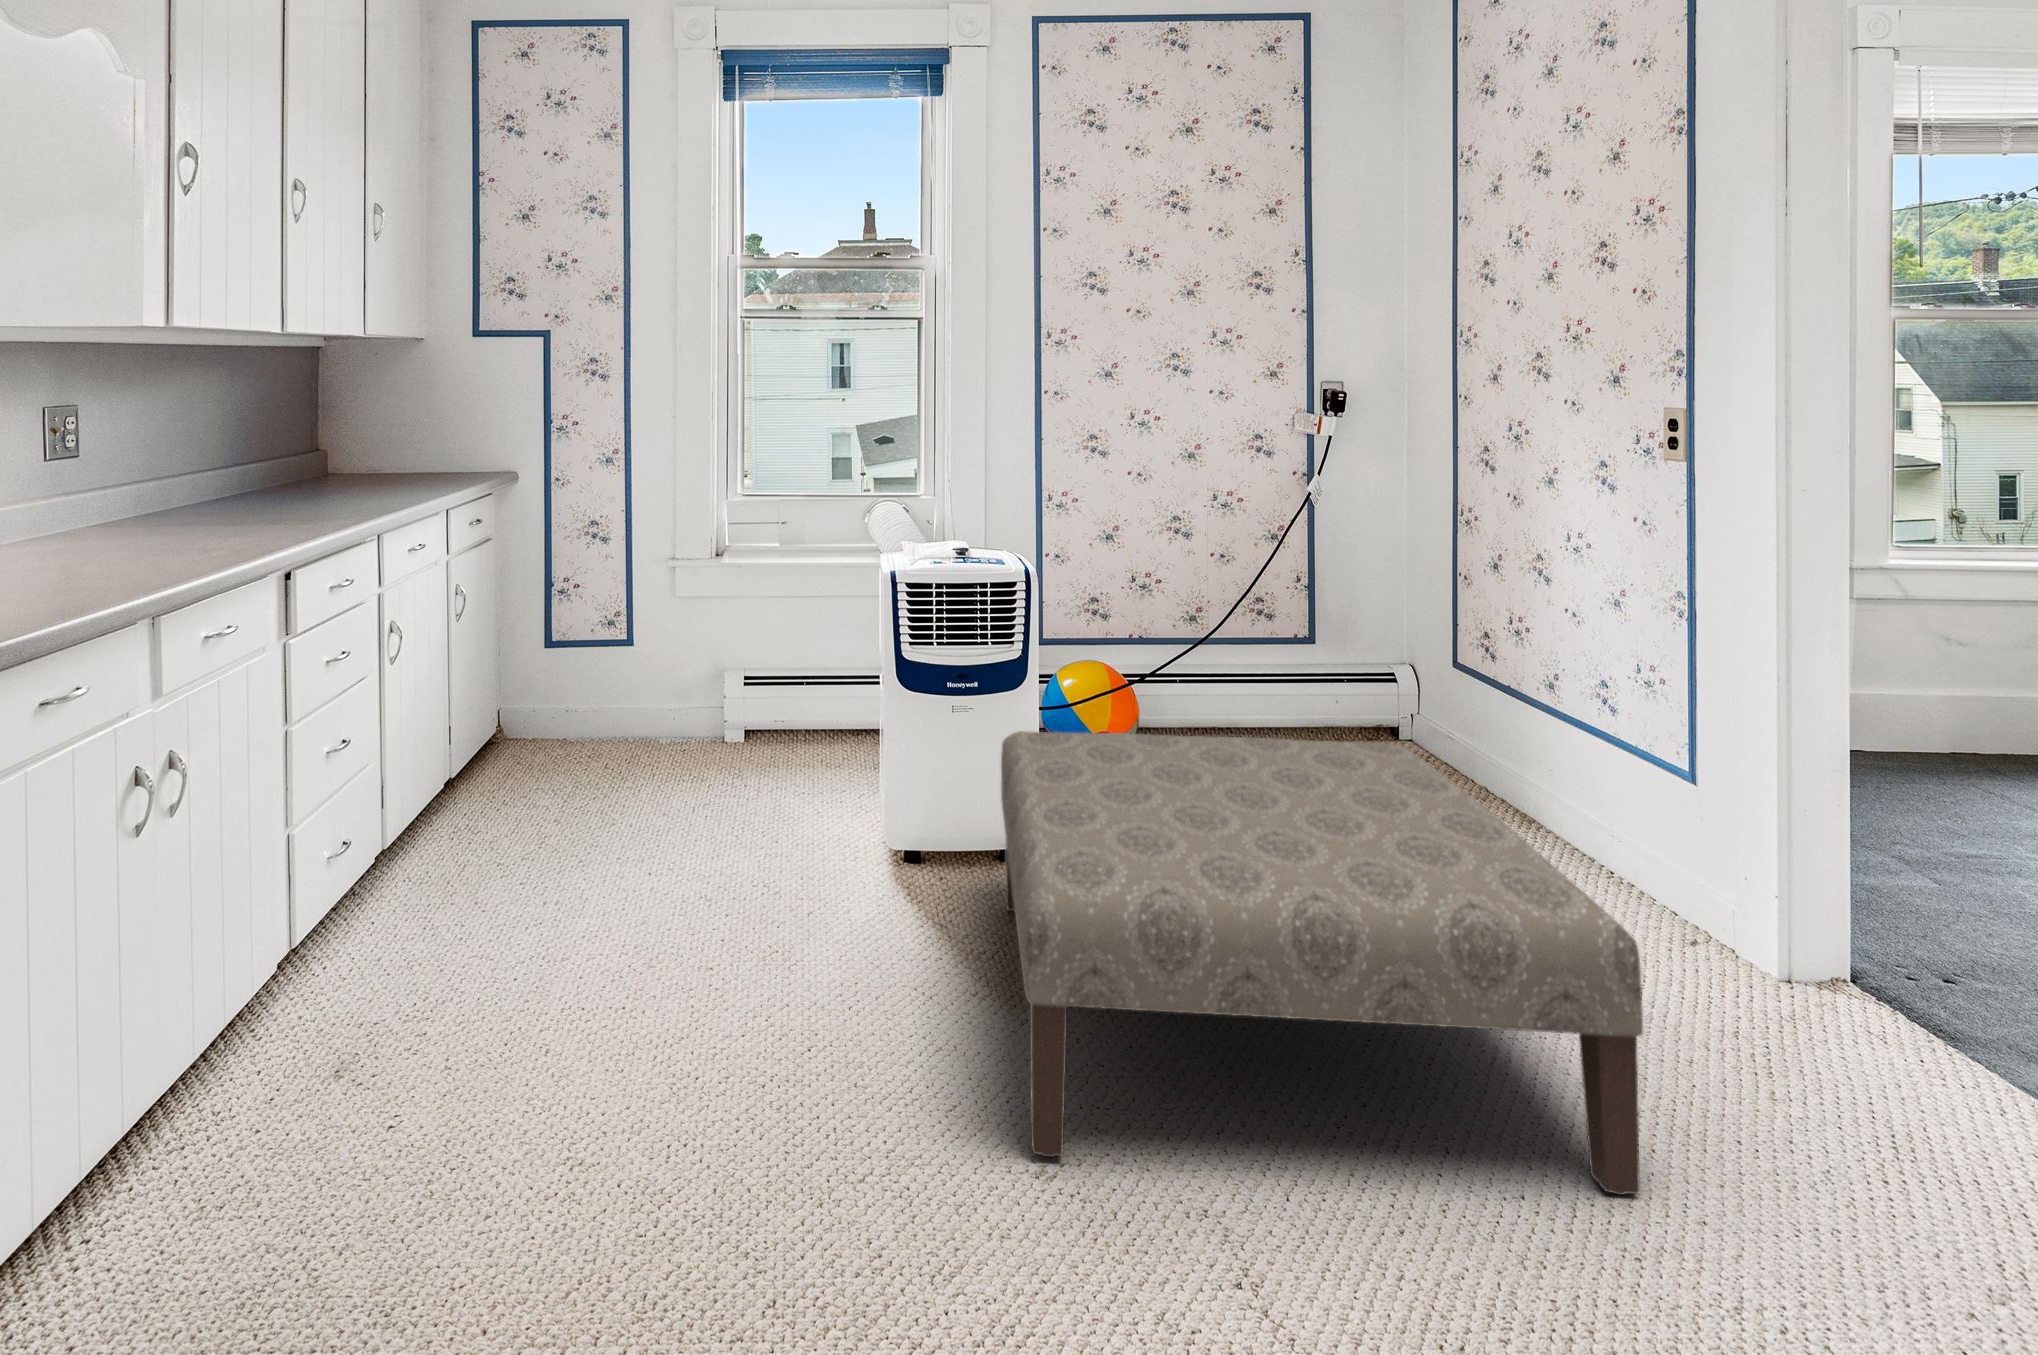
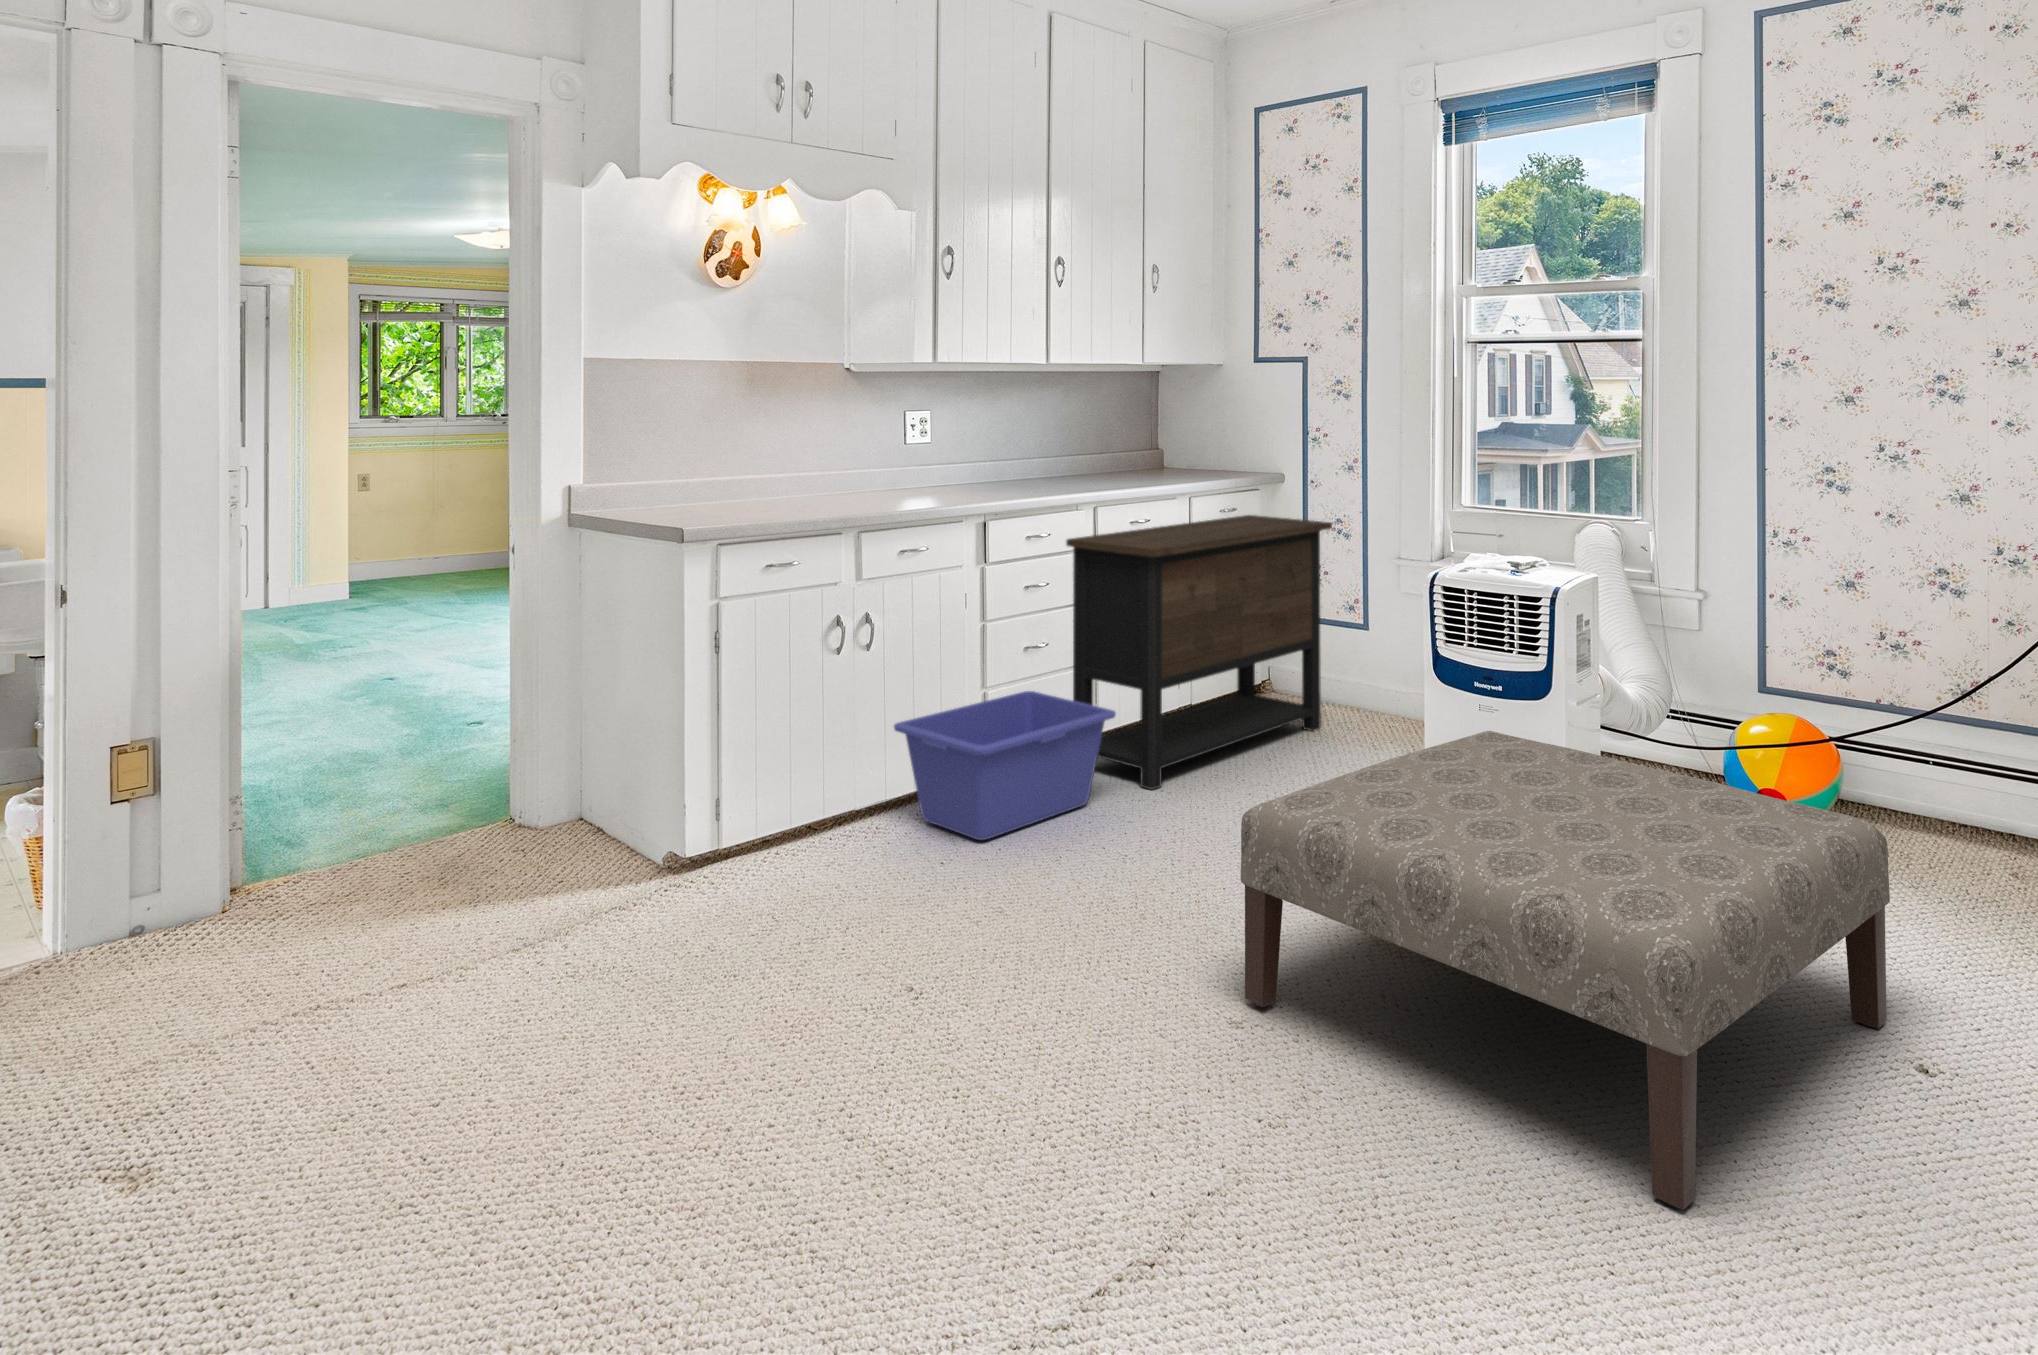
dresser: none [375,523,610,900] -> present [1066,515,1332,790]
storage bin: none [210,807,510,1065] -> present [894,691,1116,840]

